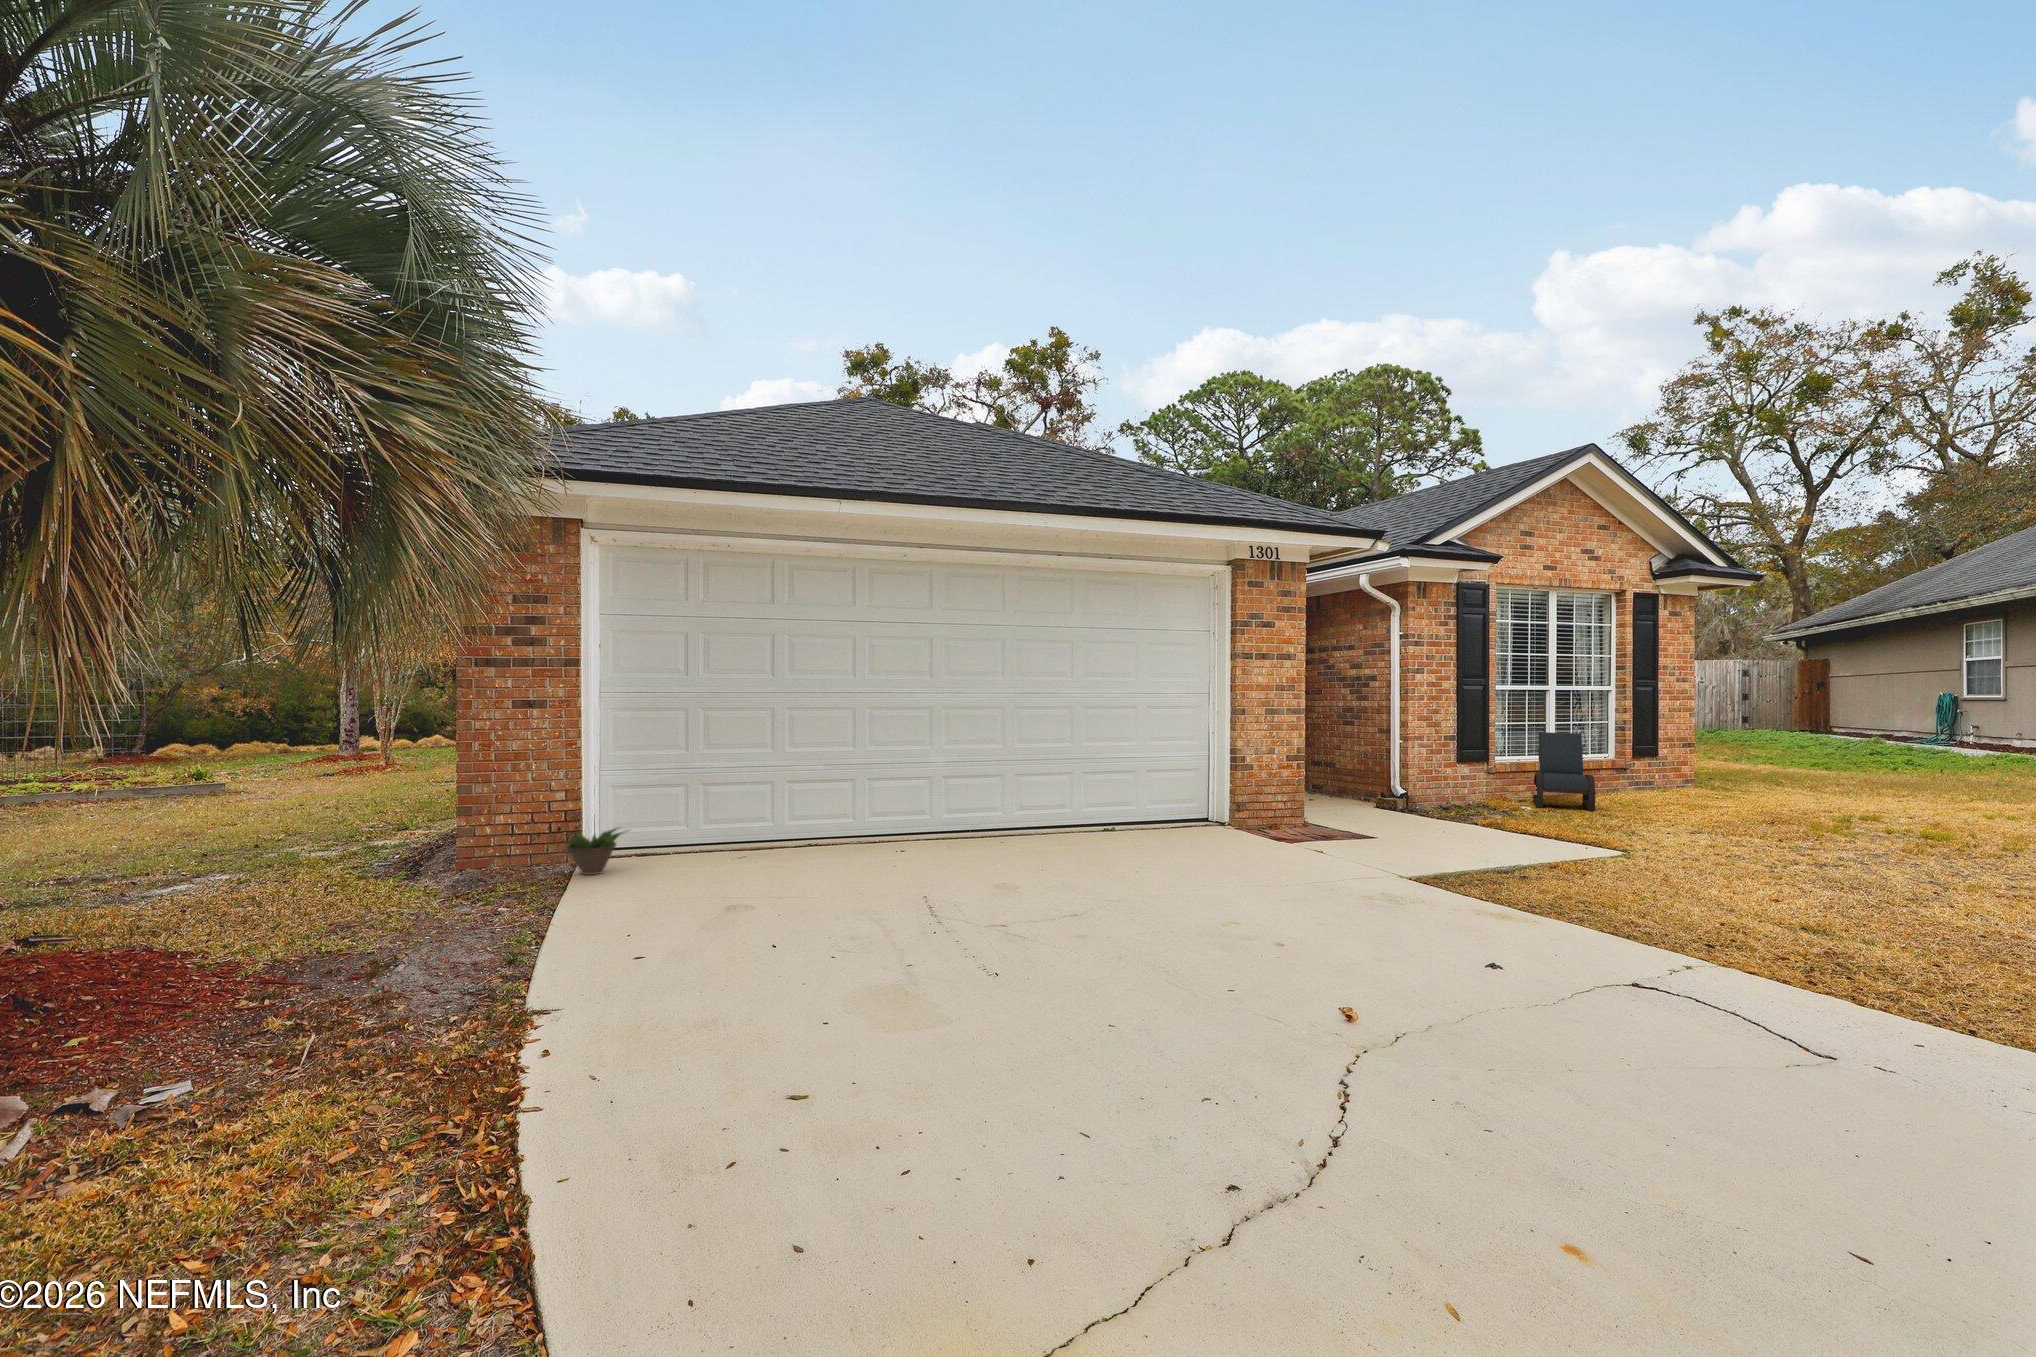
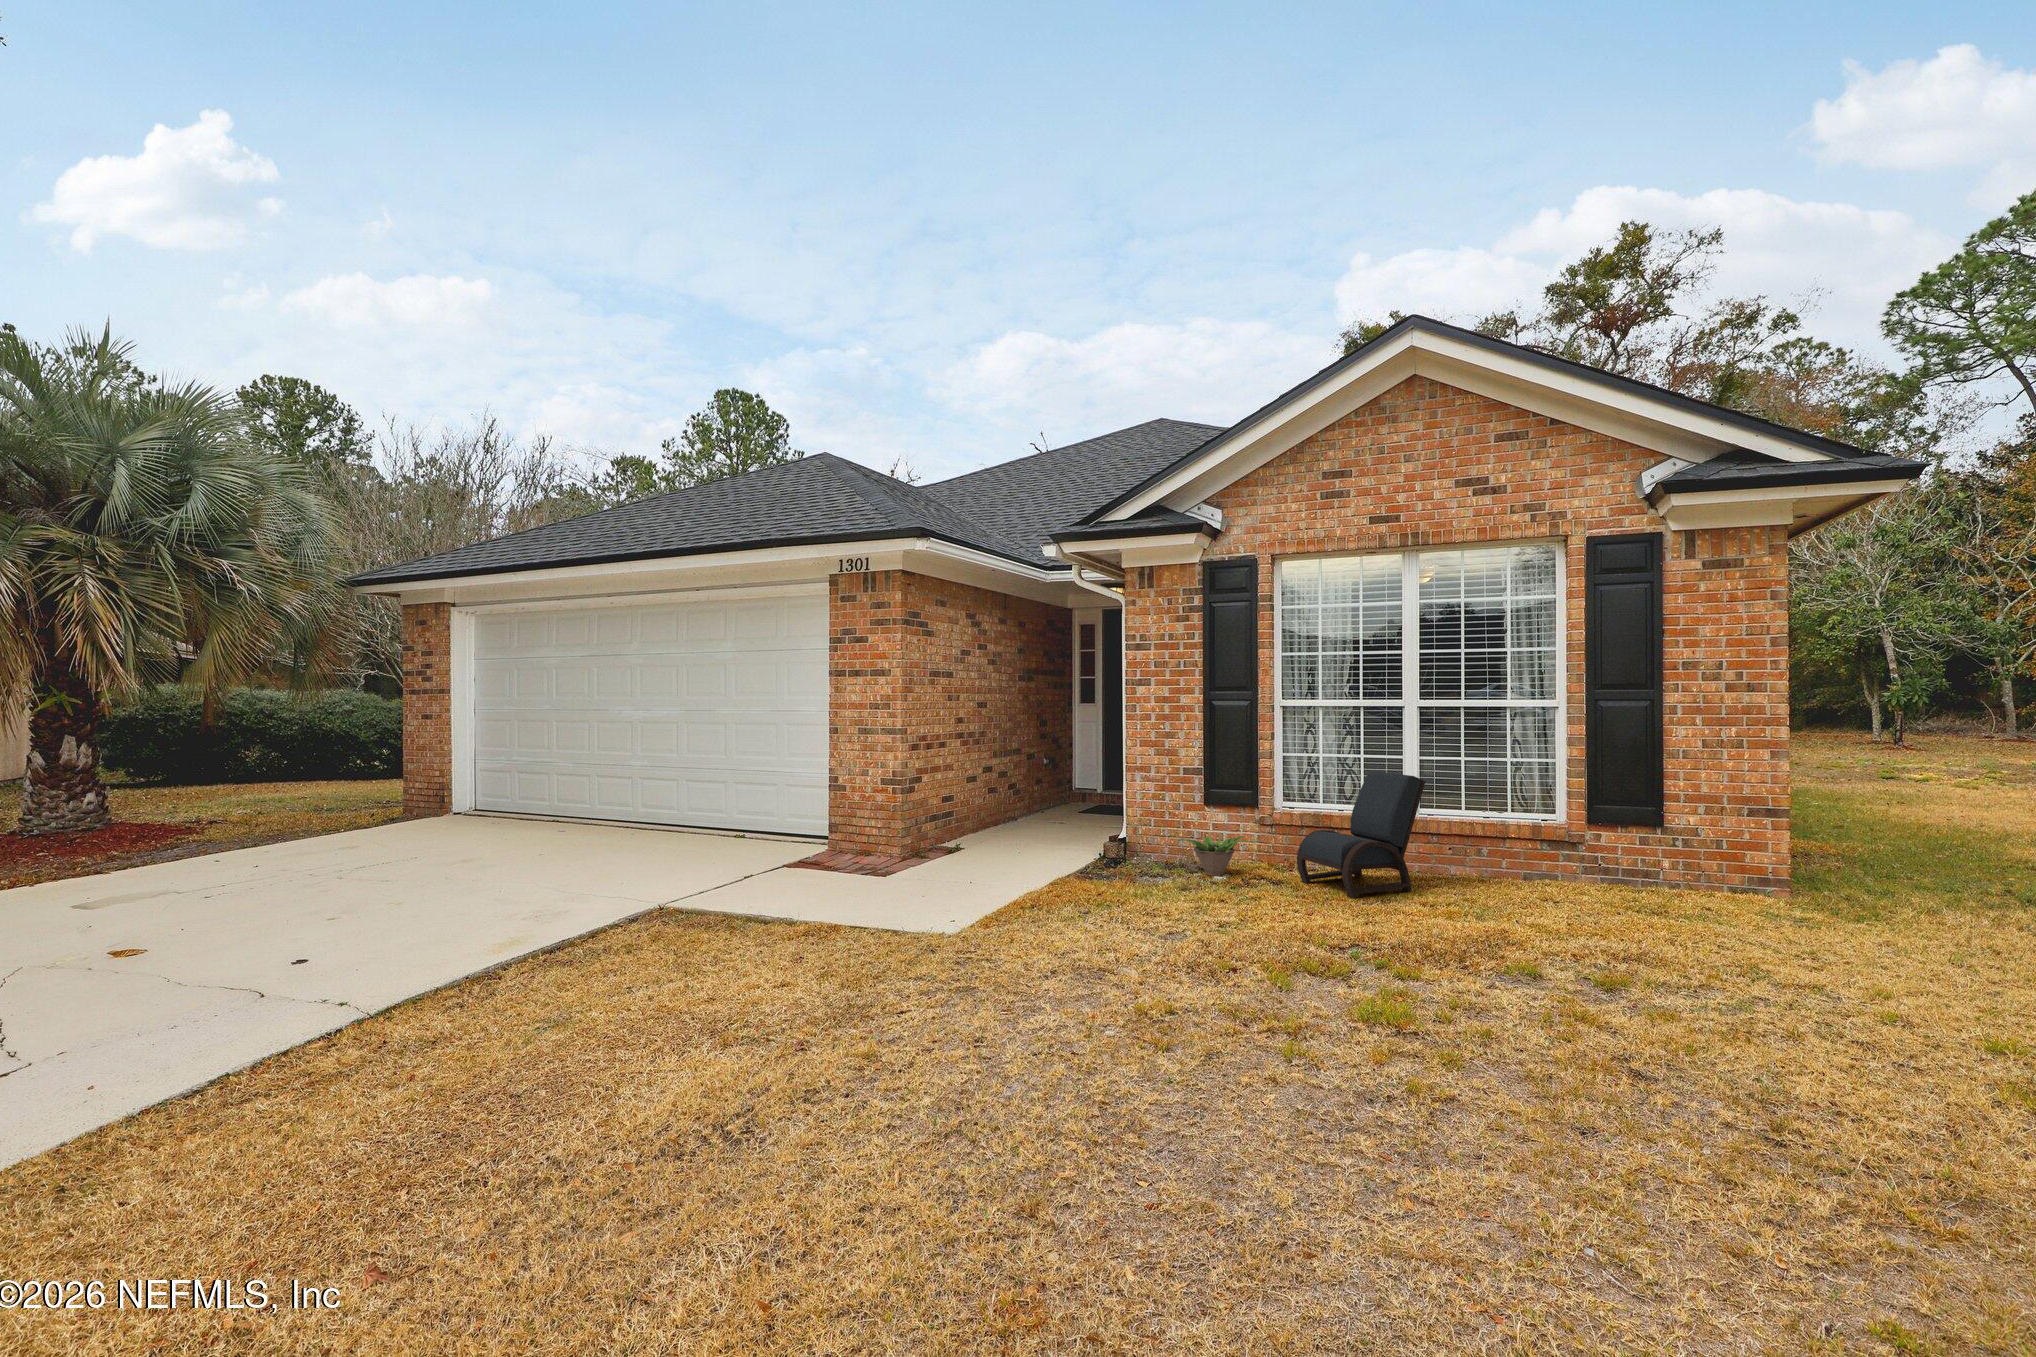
decorative plant: present [558,828,626,875] -> present [1180,836,1246,876]

